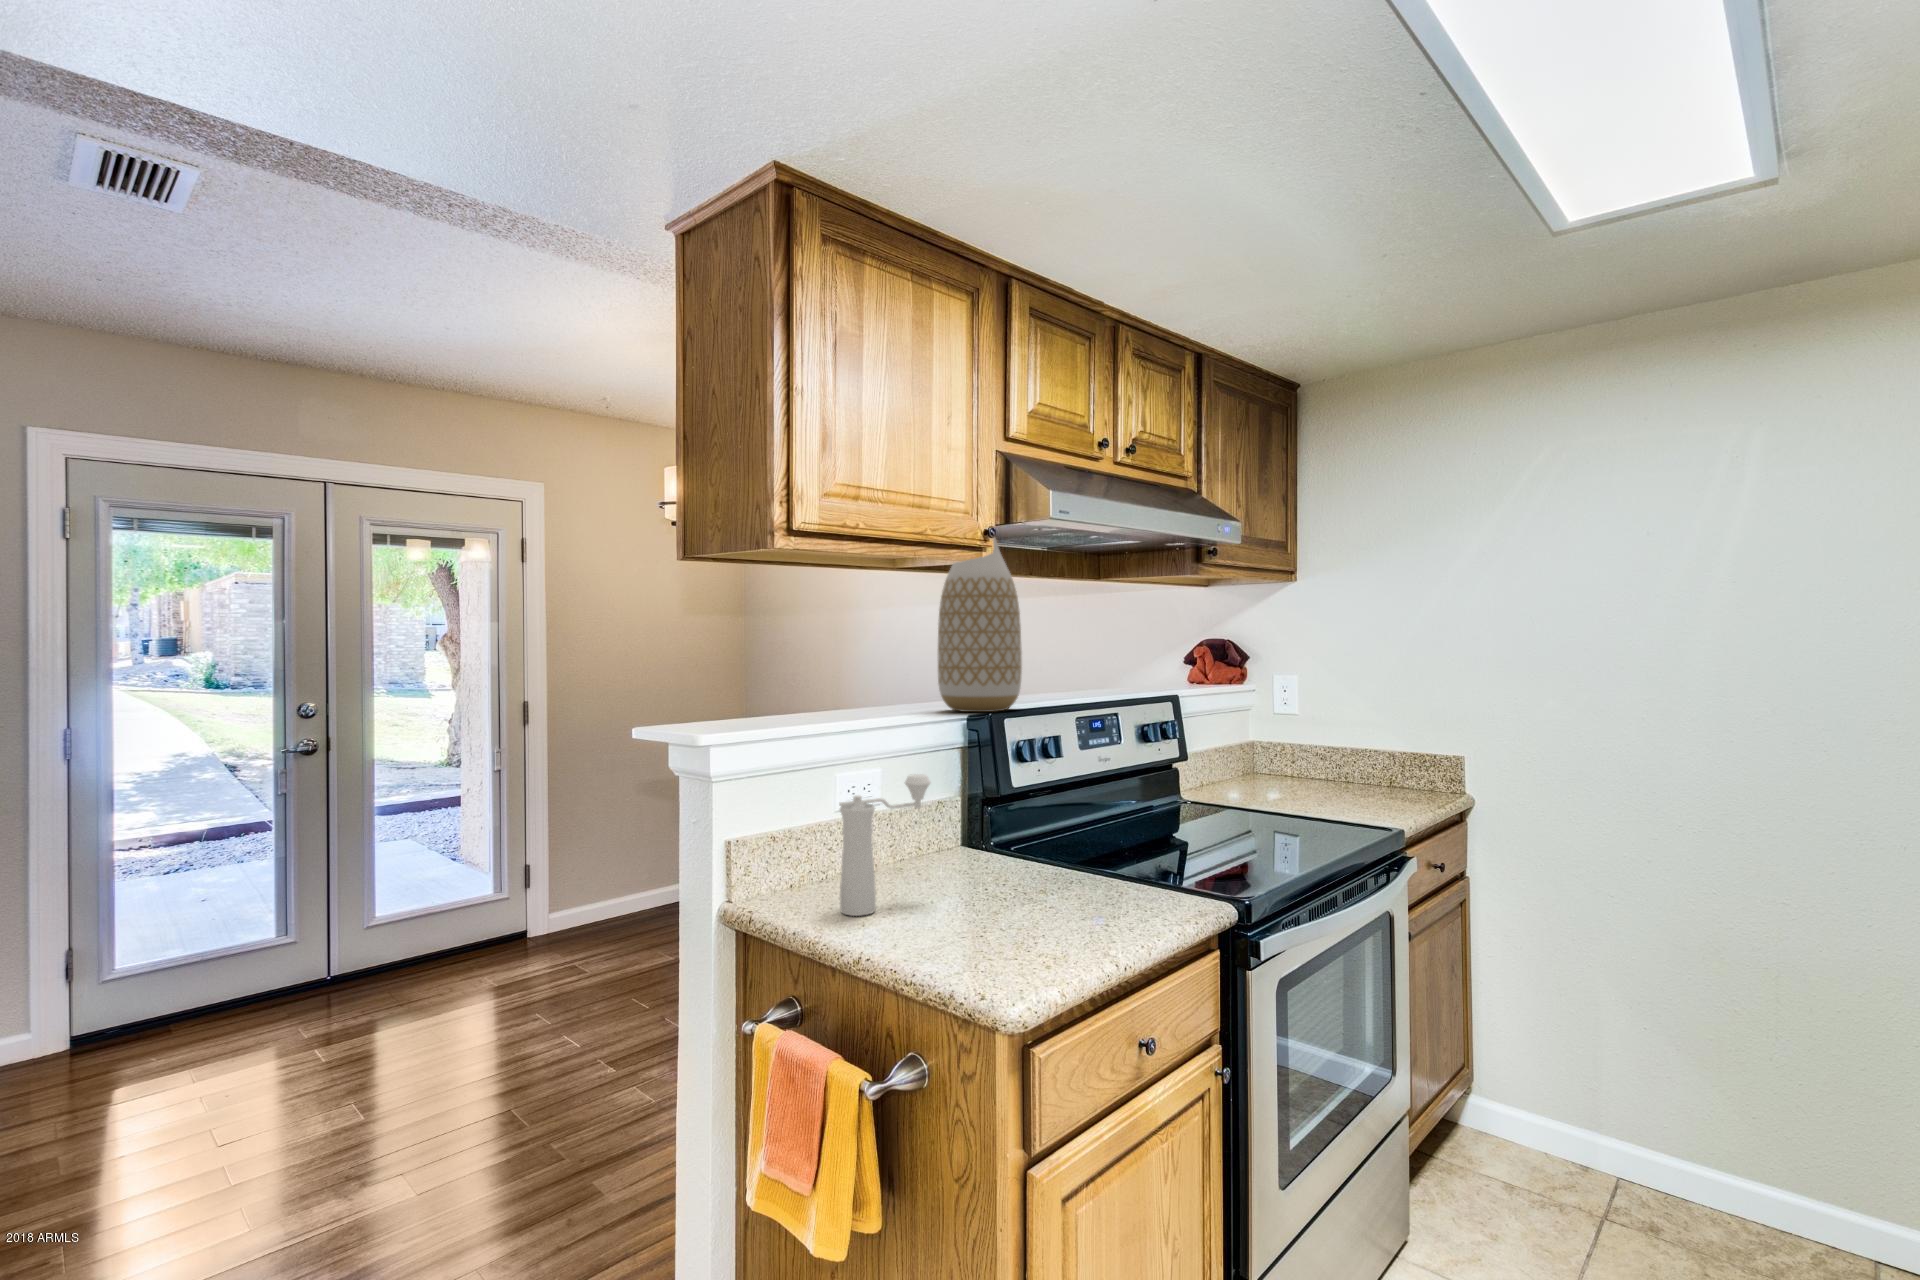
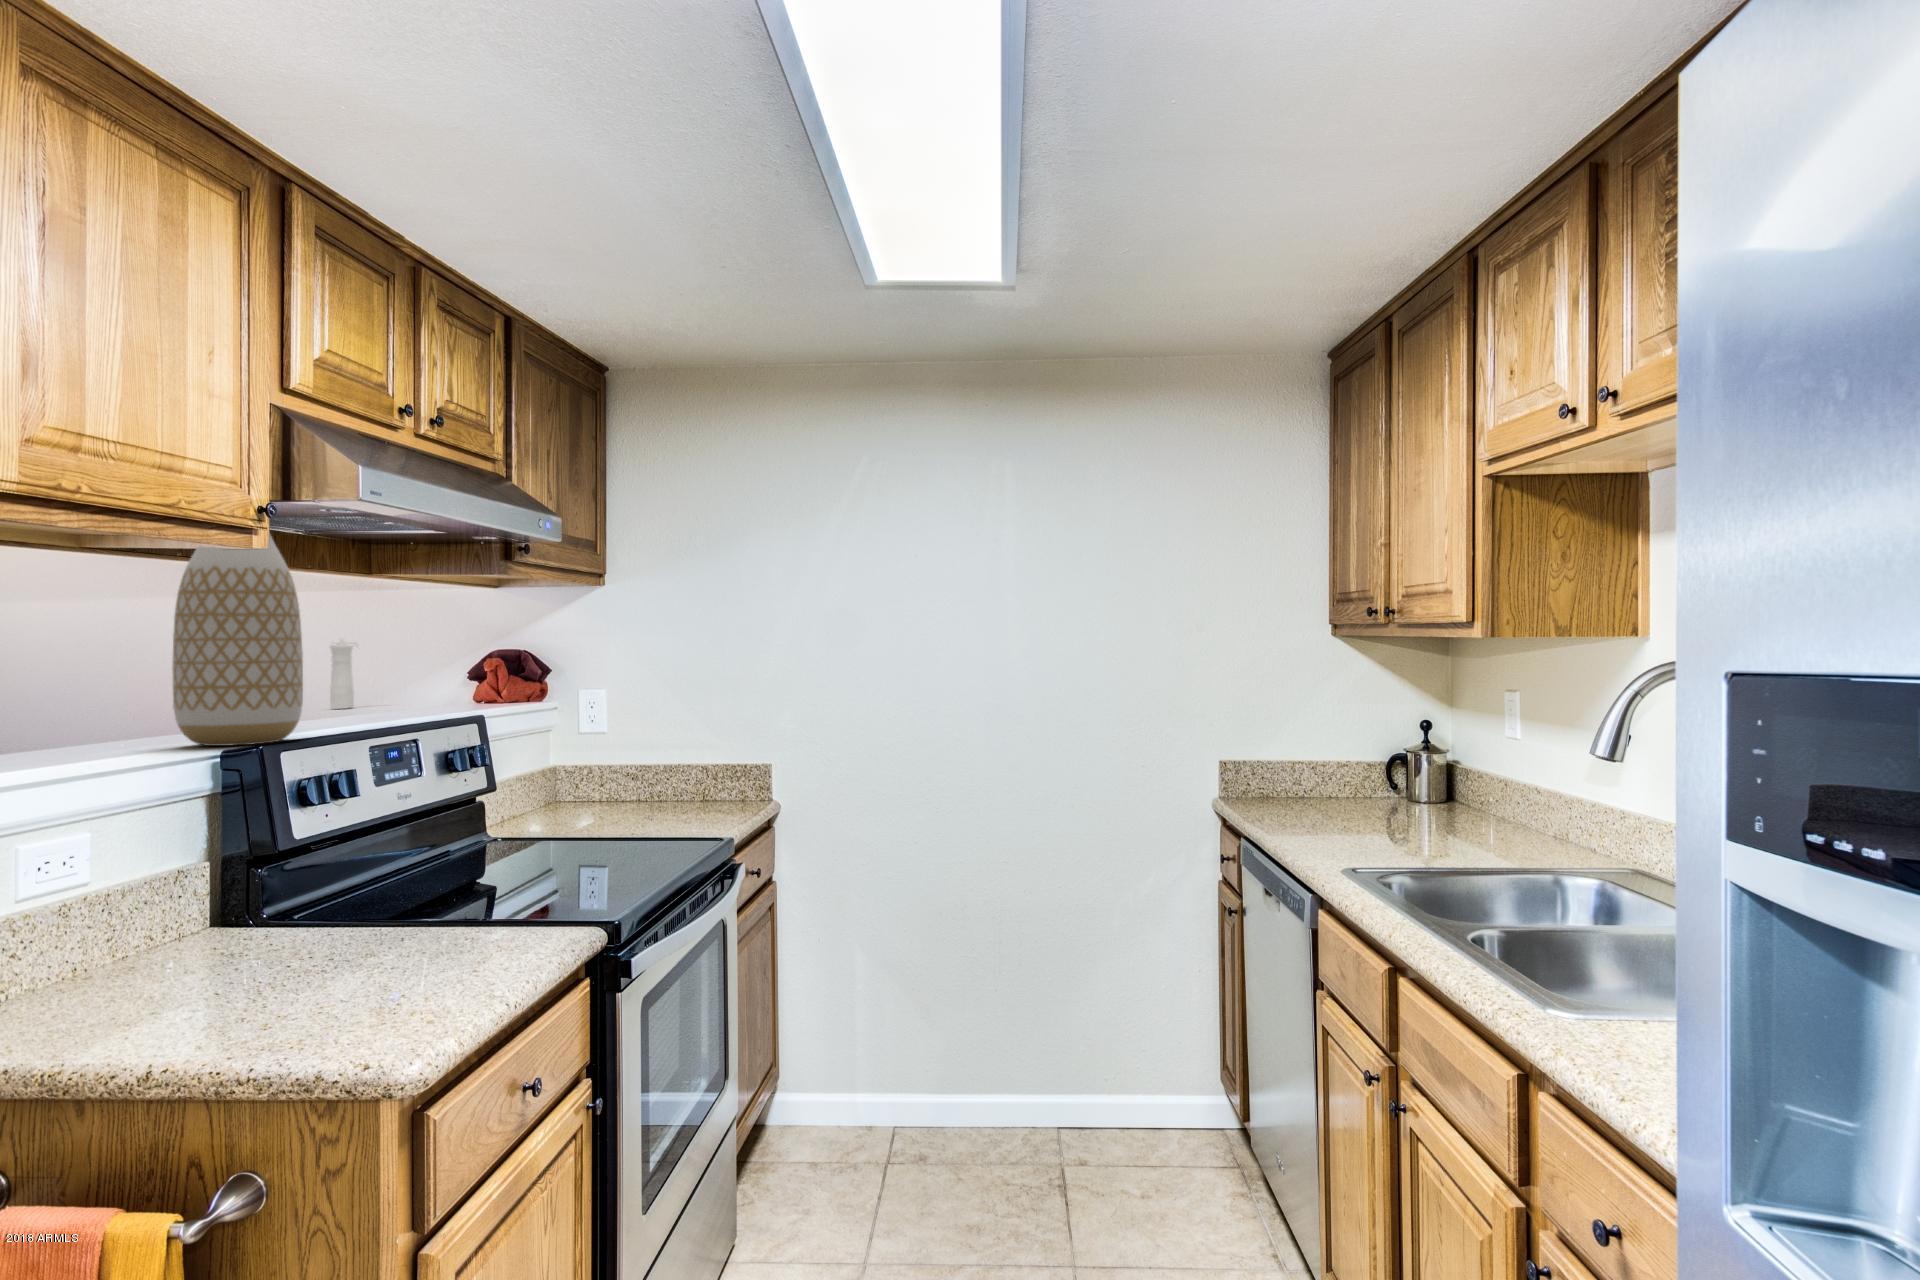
pepper mill: present [839,774,931,916] -> present [330,639,358,709]

